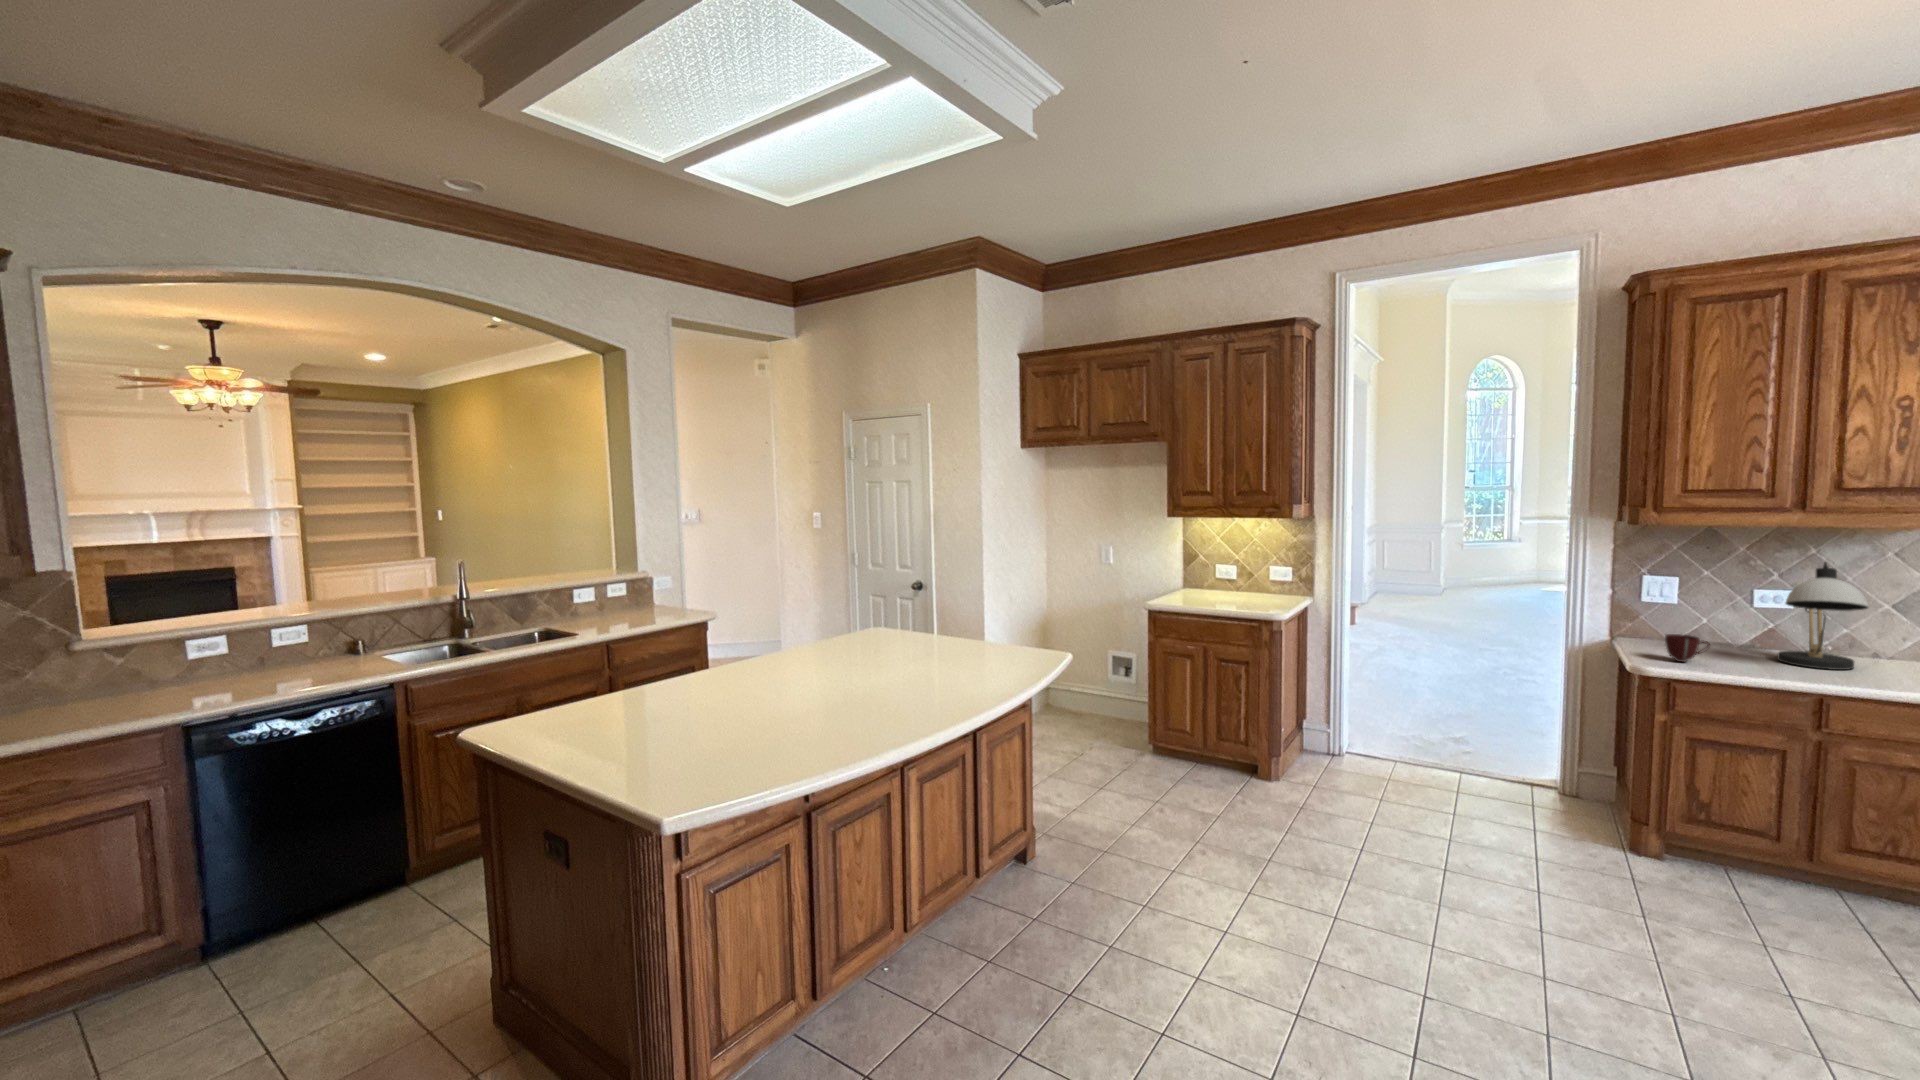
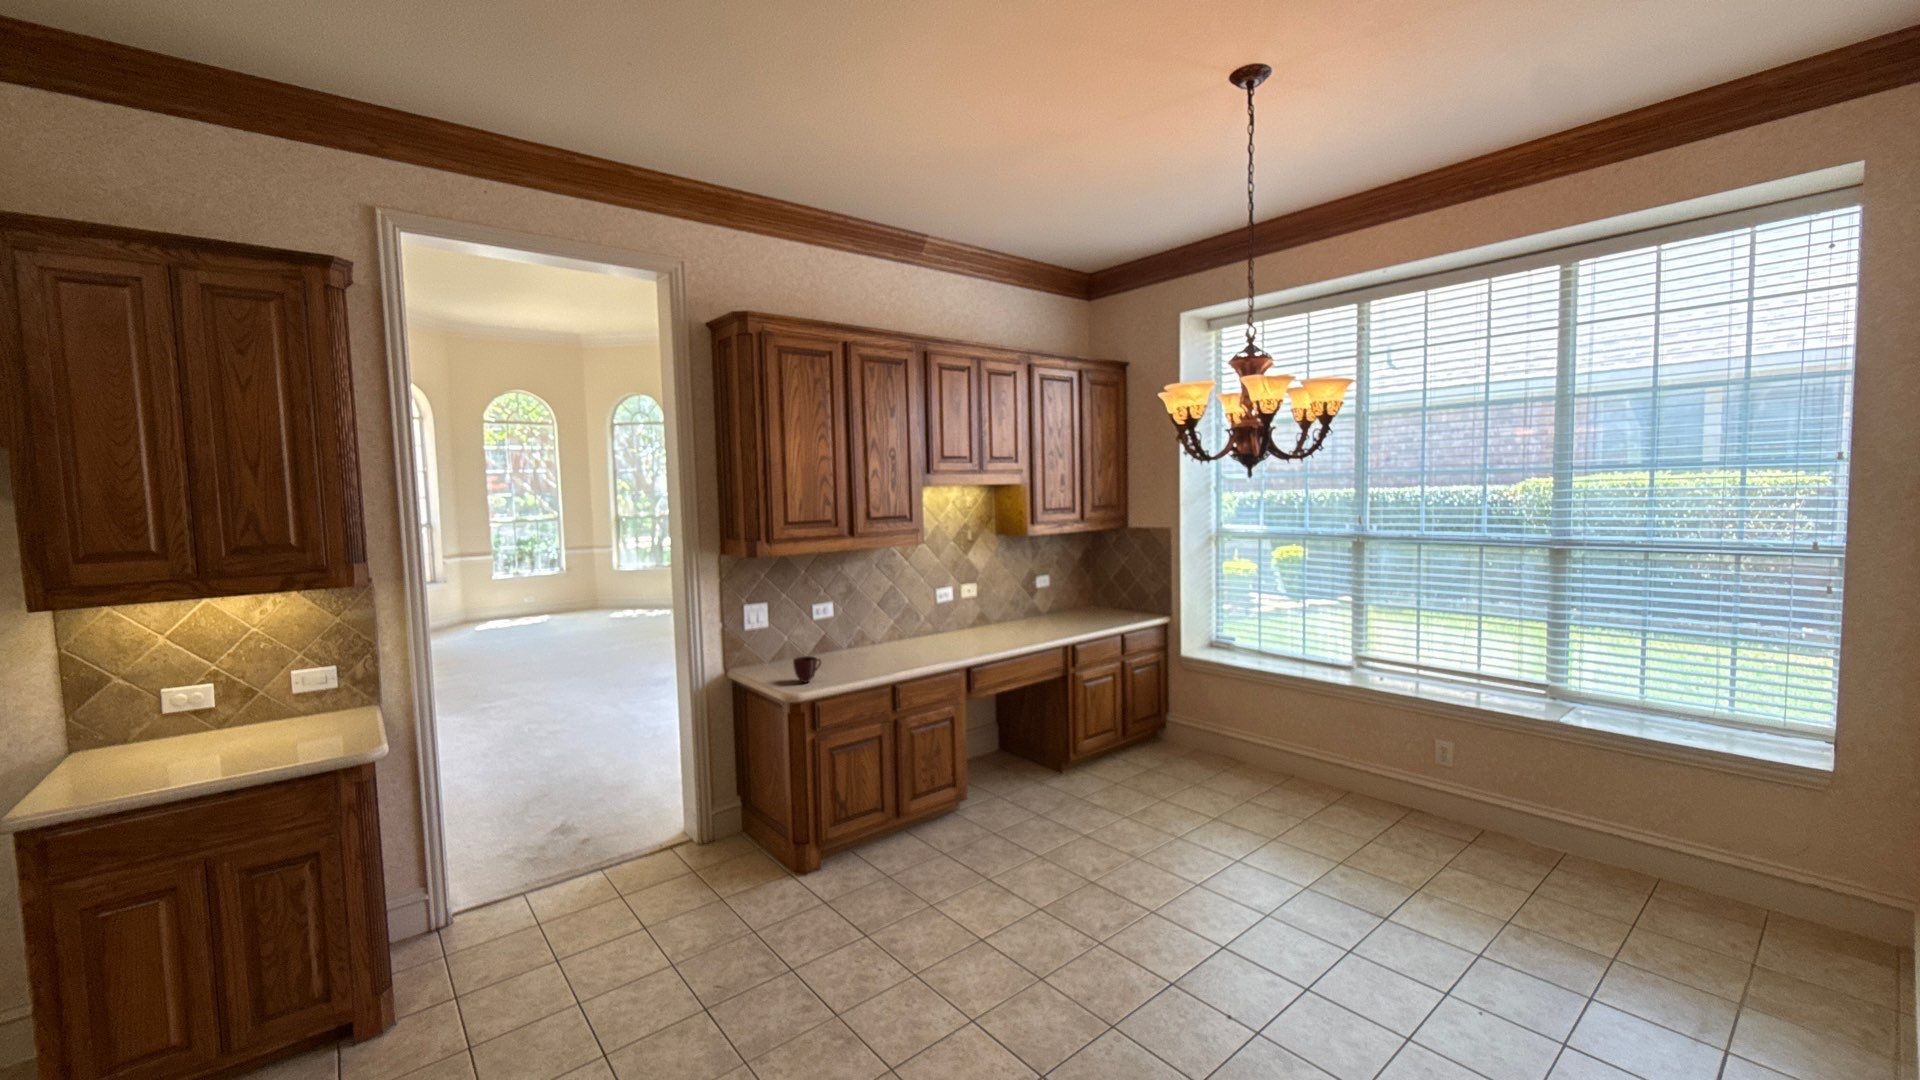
desk lamp: present [1777,563,1868,670] -> none [842,577,896,664]

